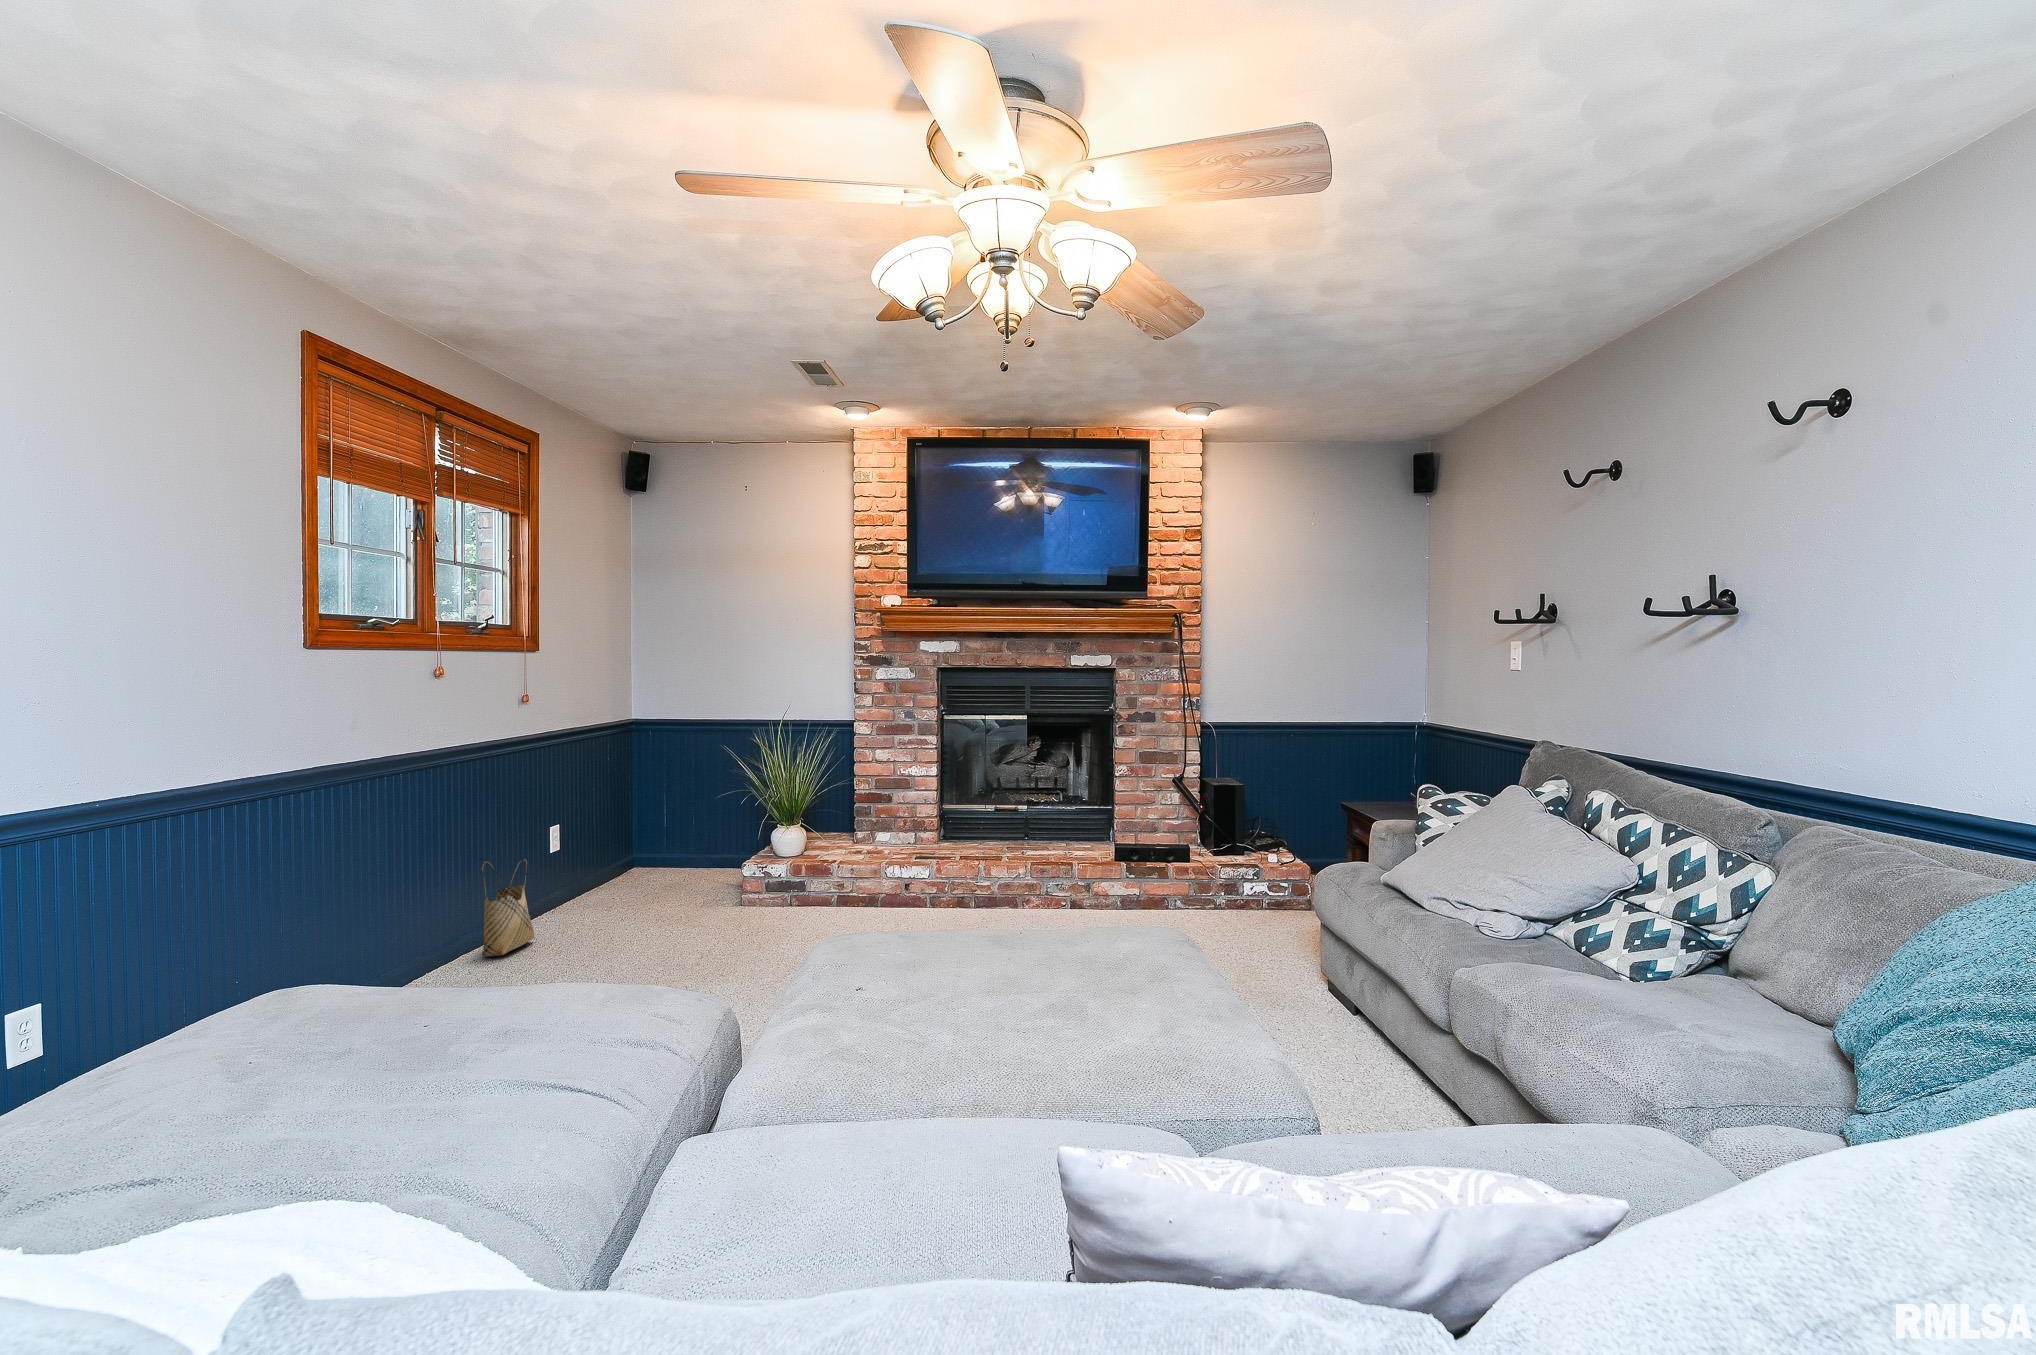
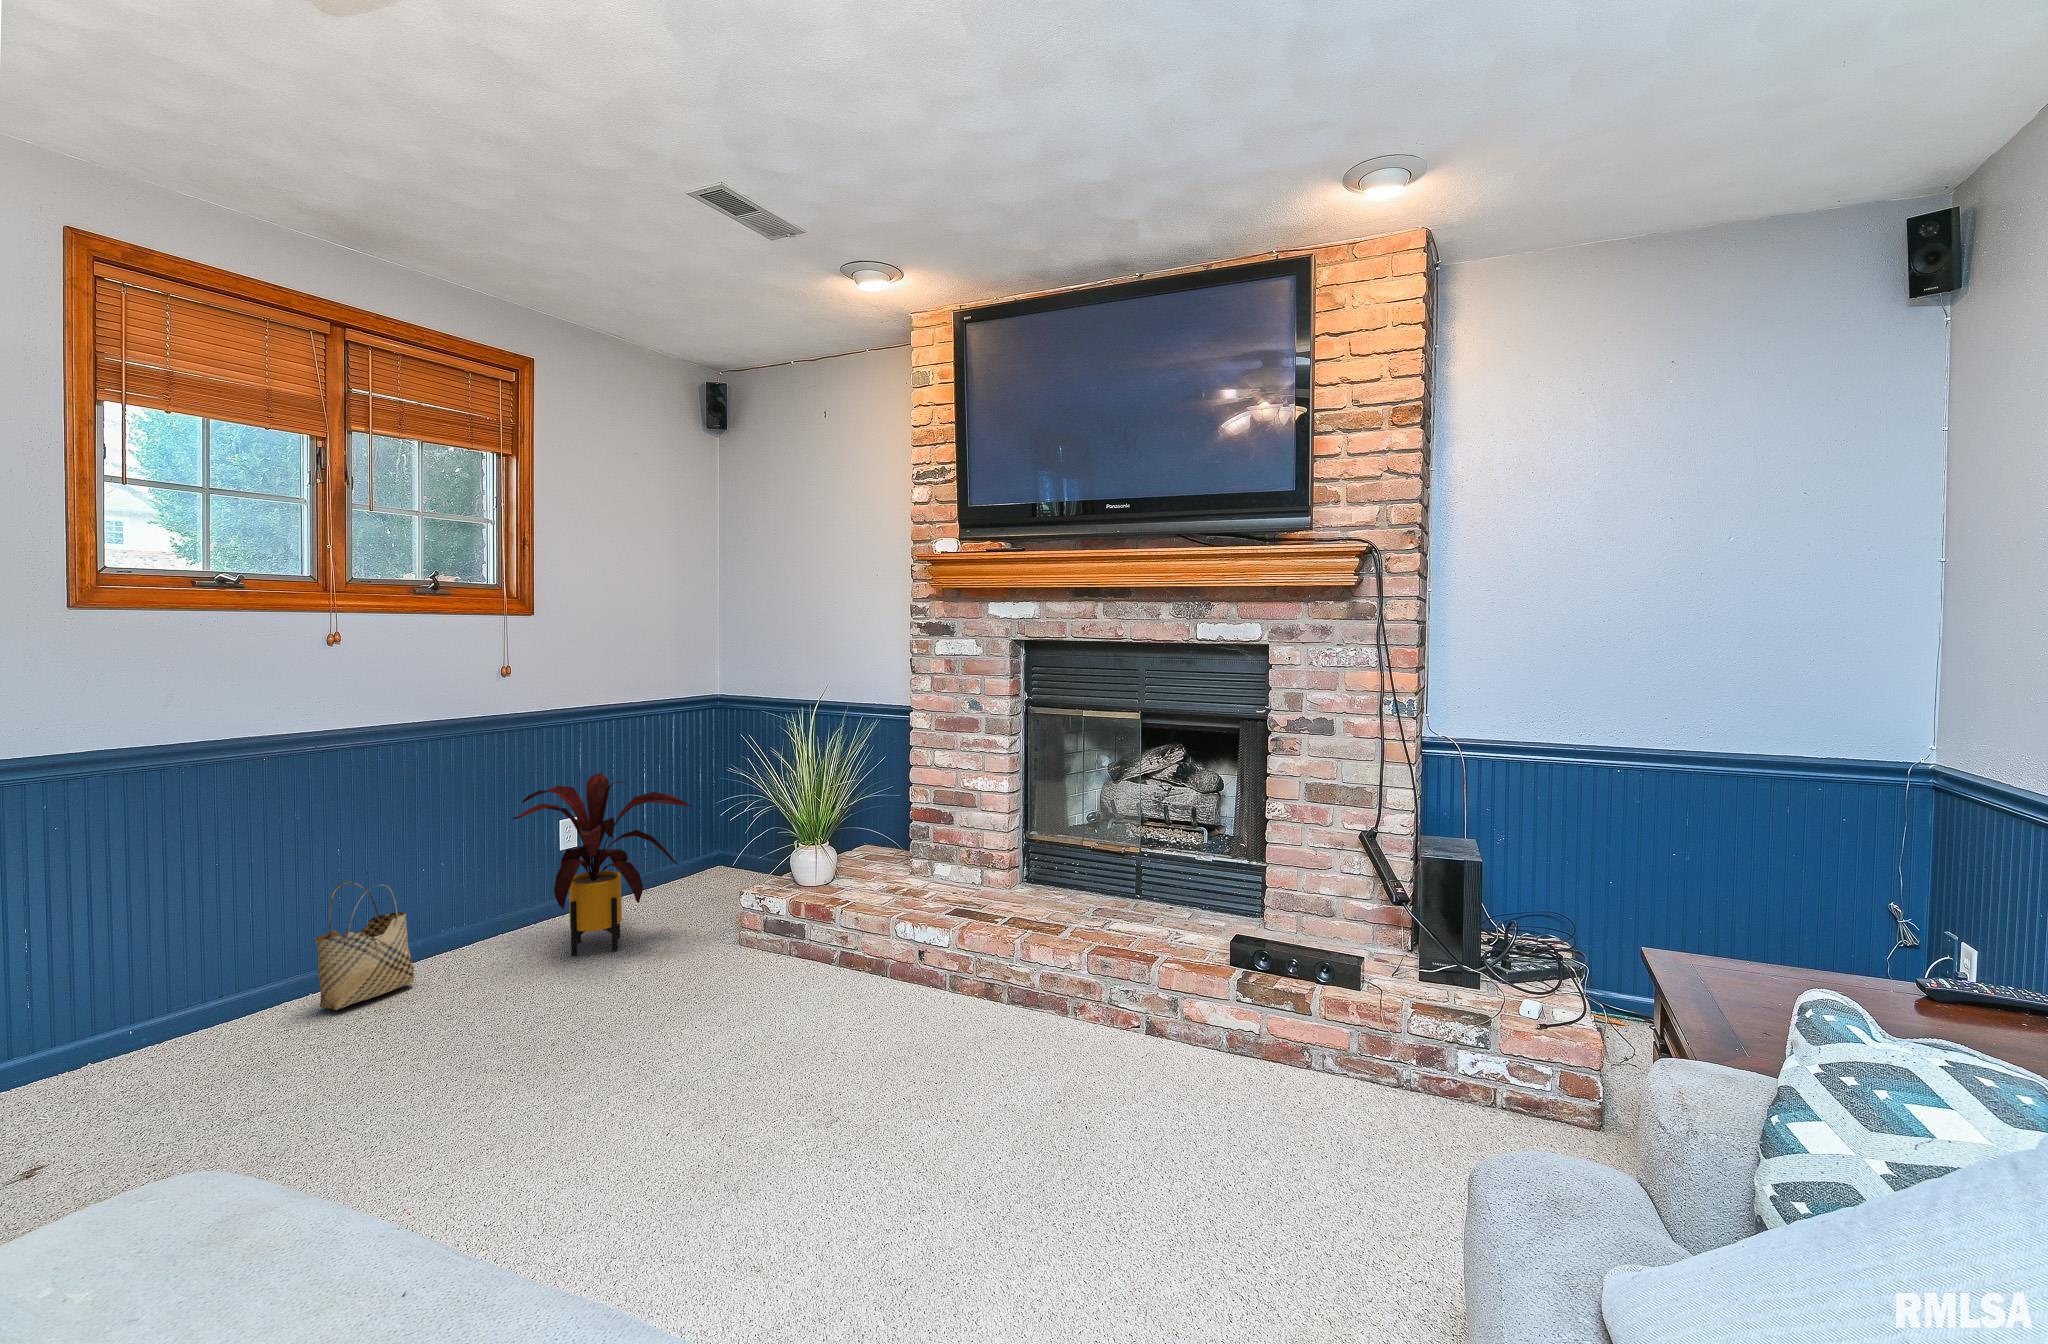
house plant: none [563,778,716,918] -> present [512,773,691,956]

